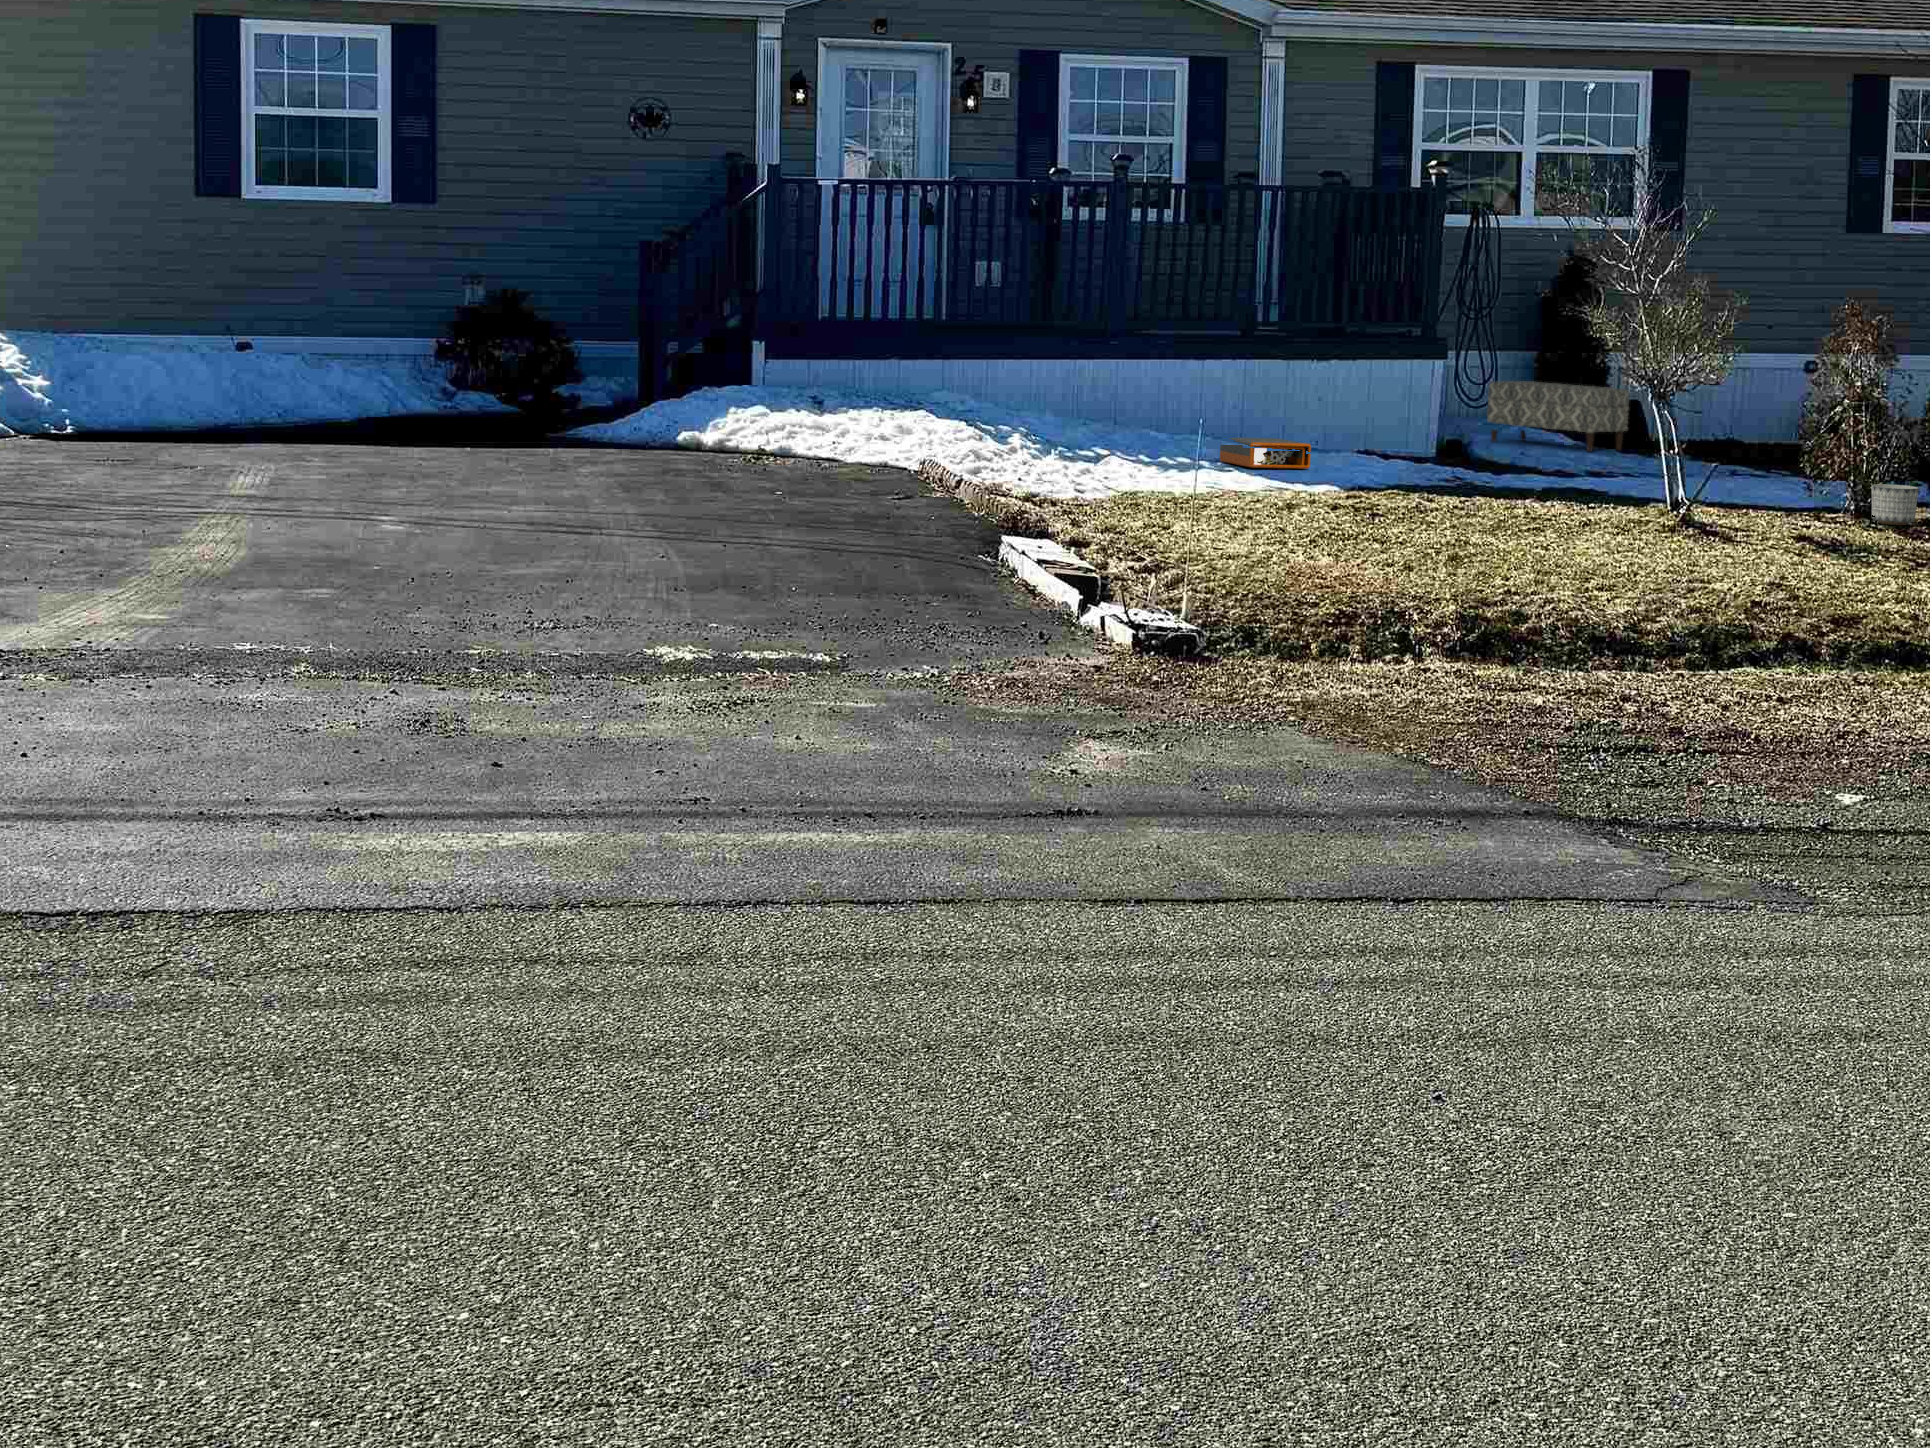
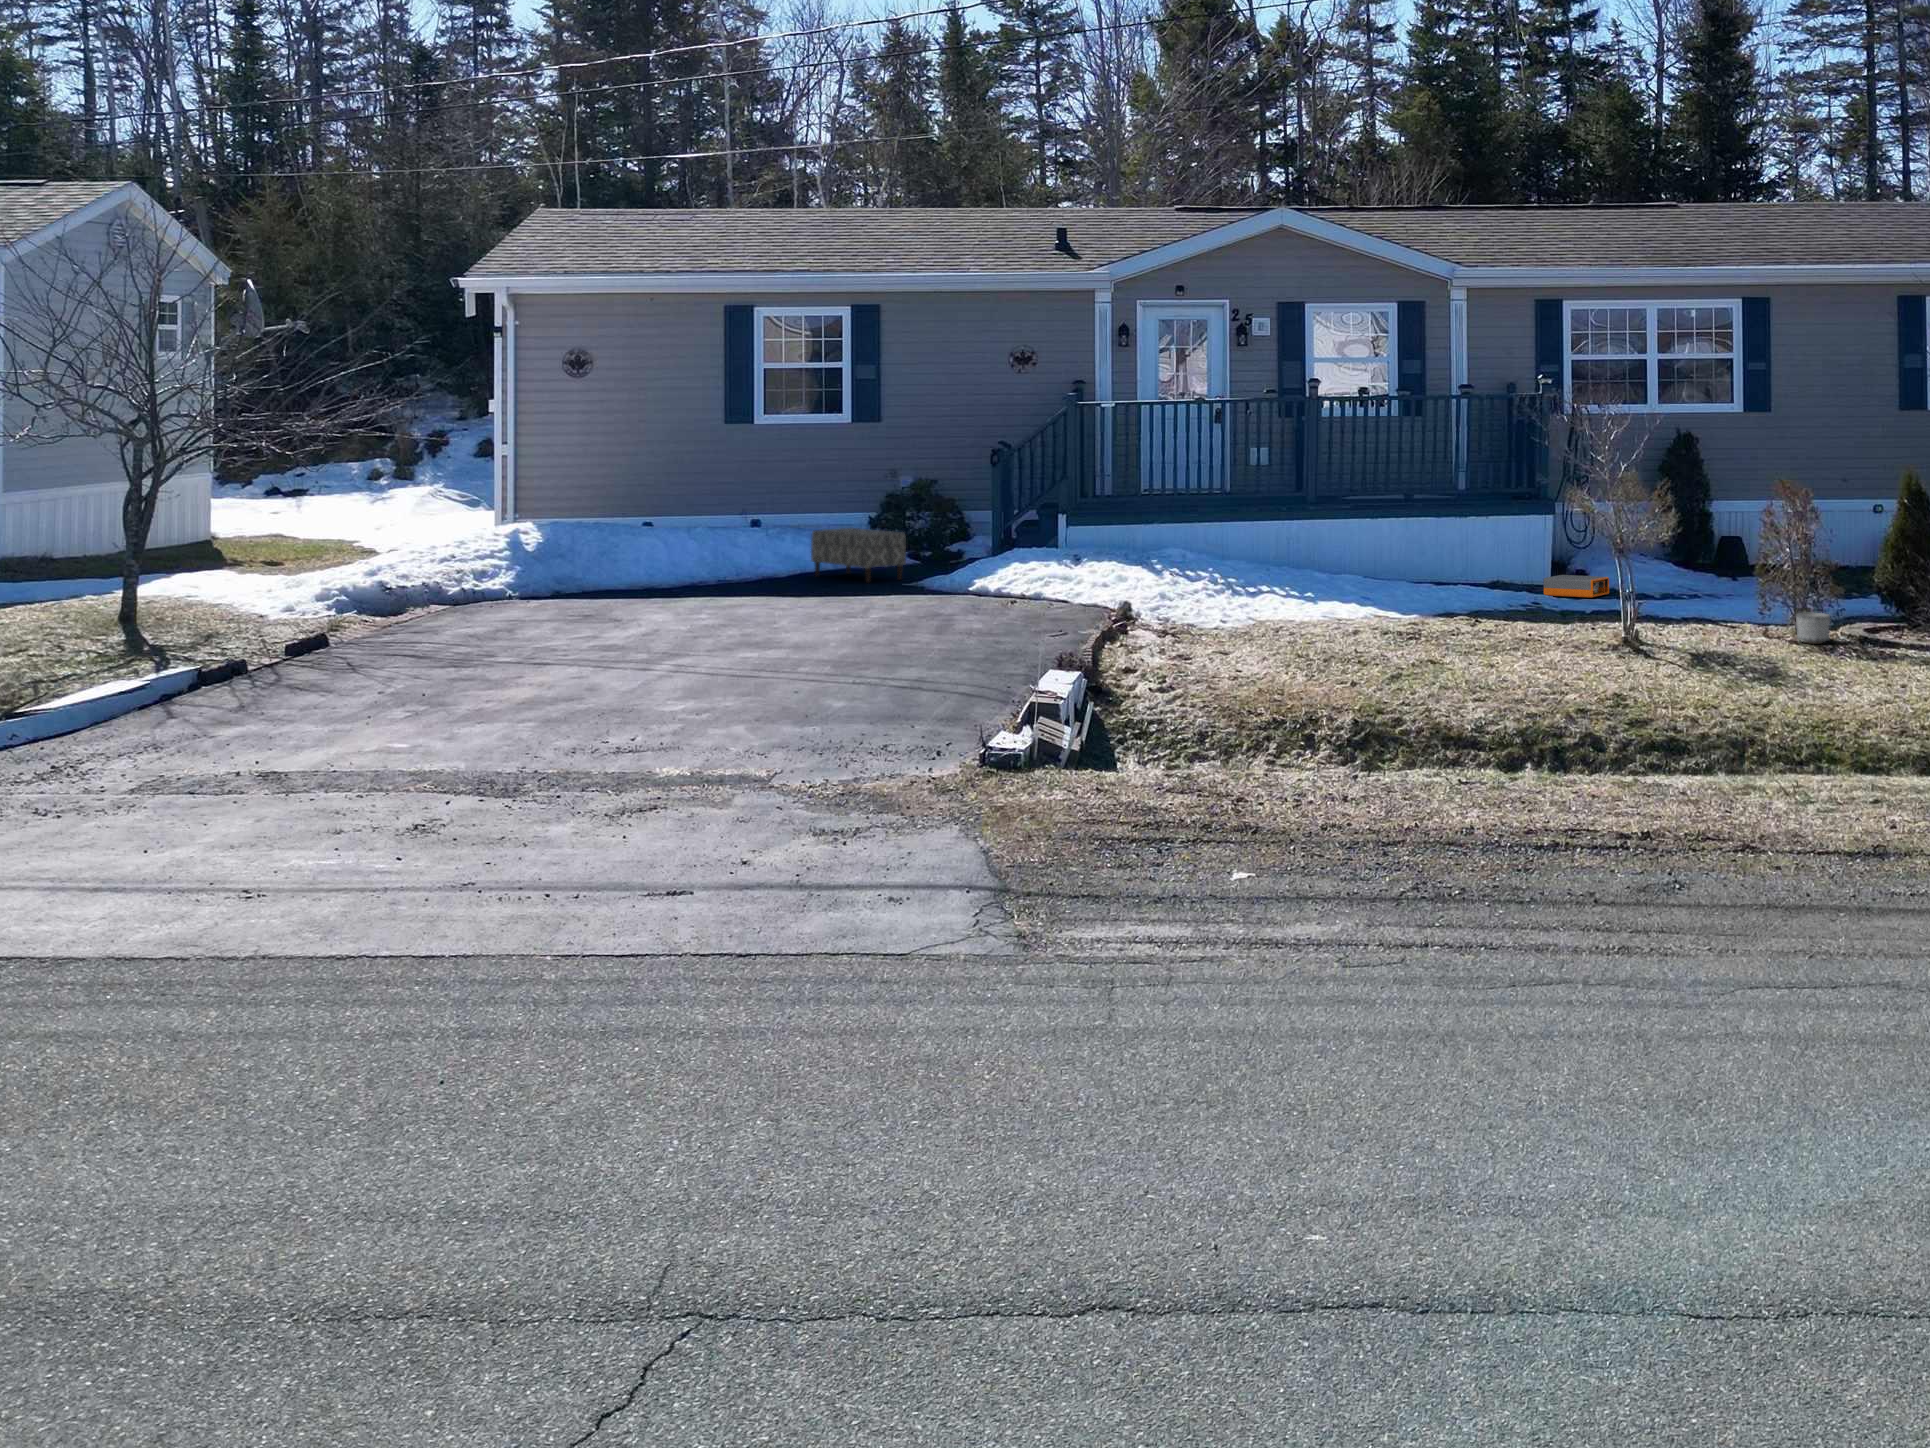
bench: present [1487,381,1629,452] -> present [811,528,906,582]
storage box: present [1220,437,1311,469] -> present [1543,575,1609,598]

